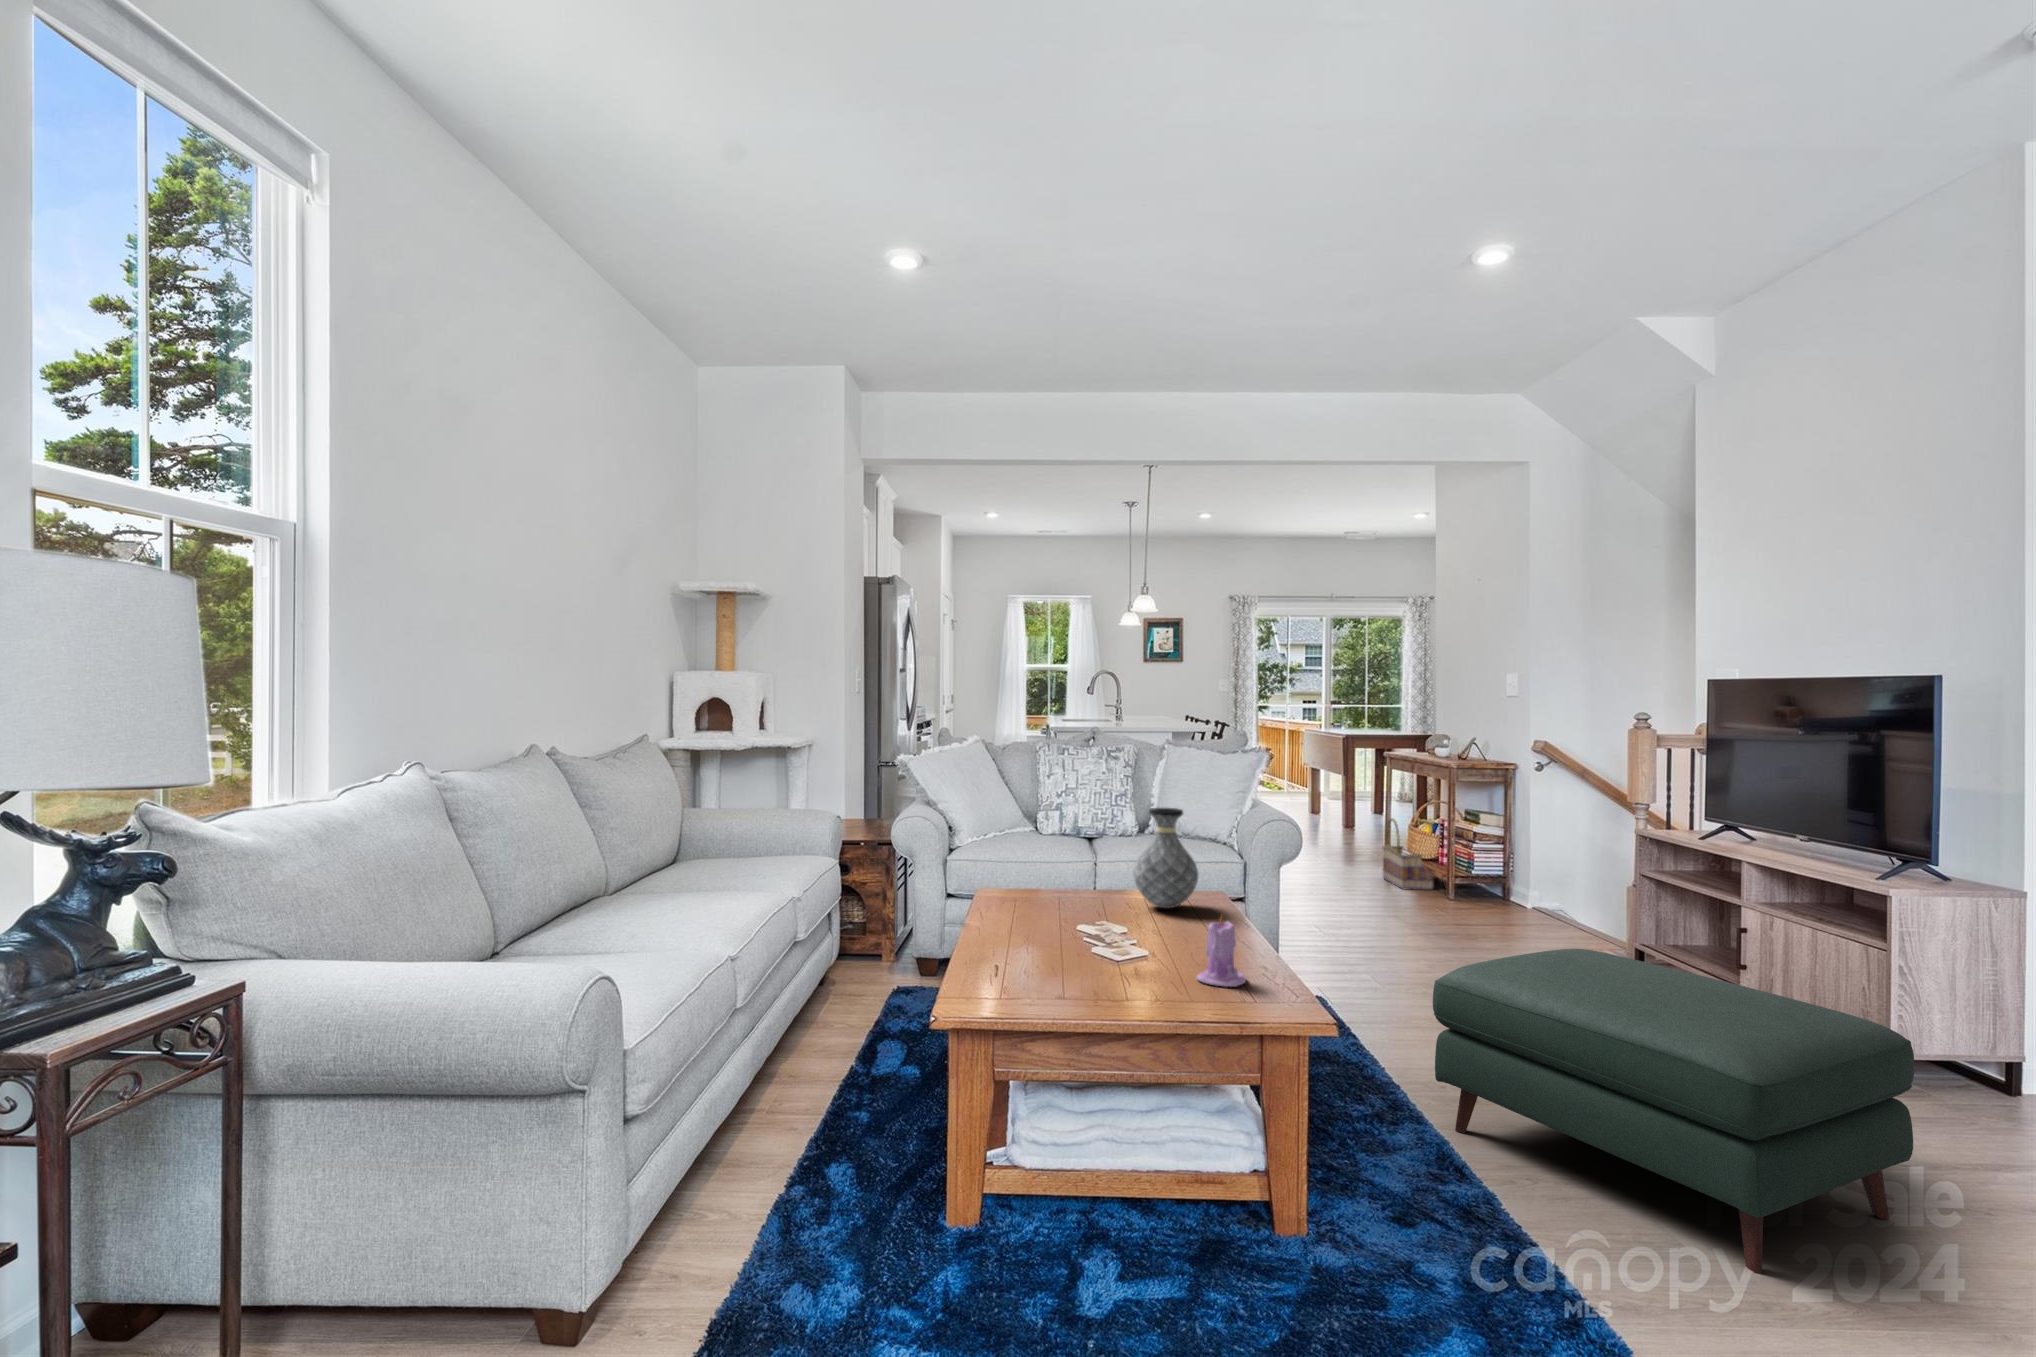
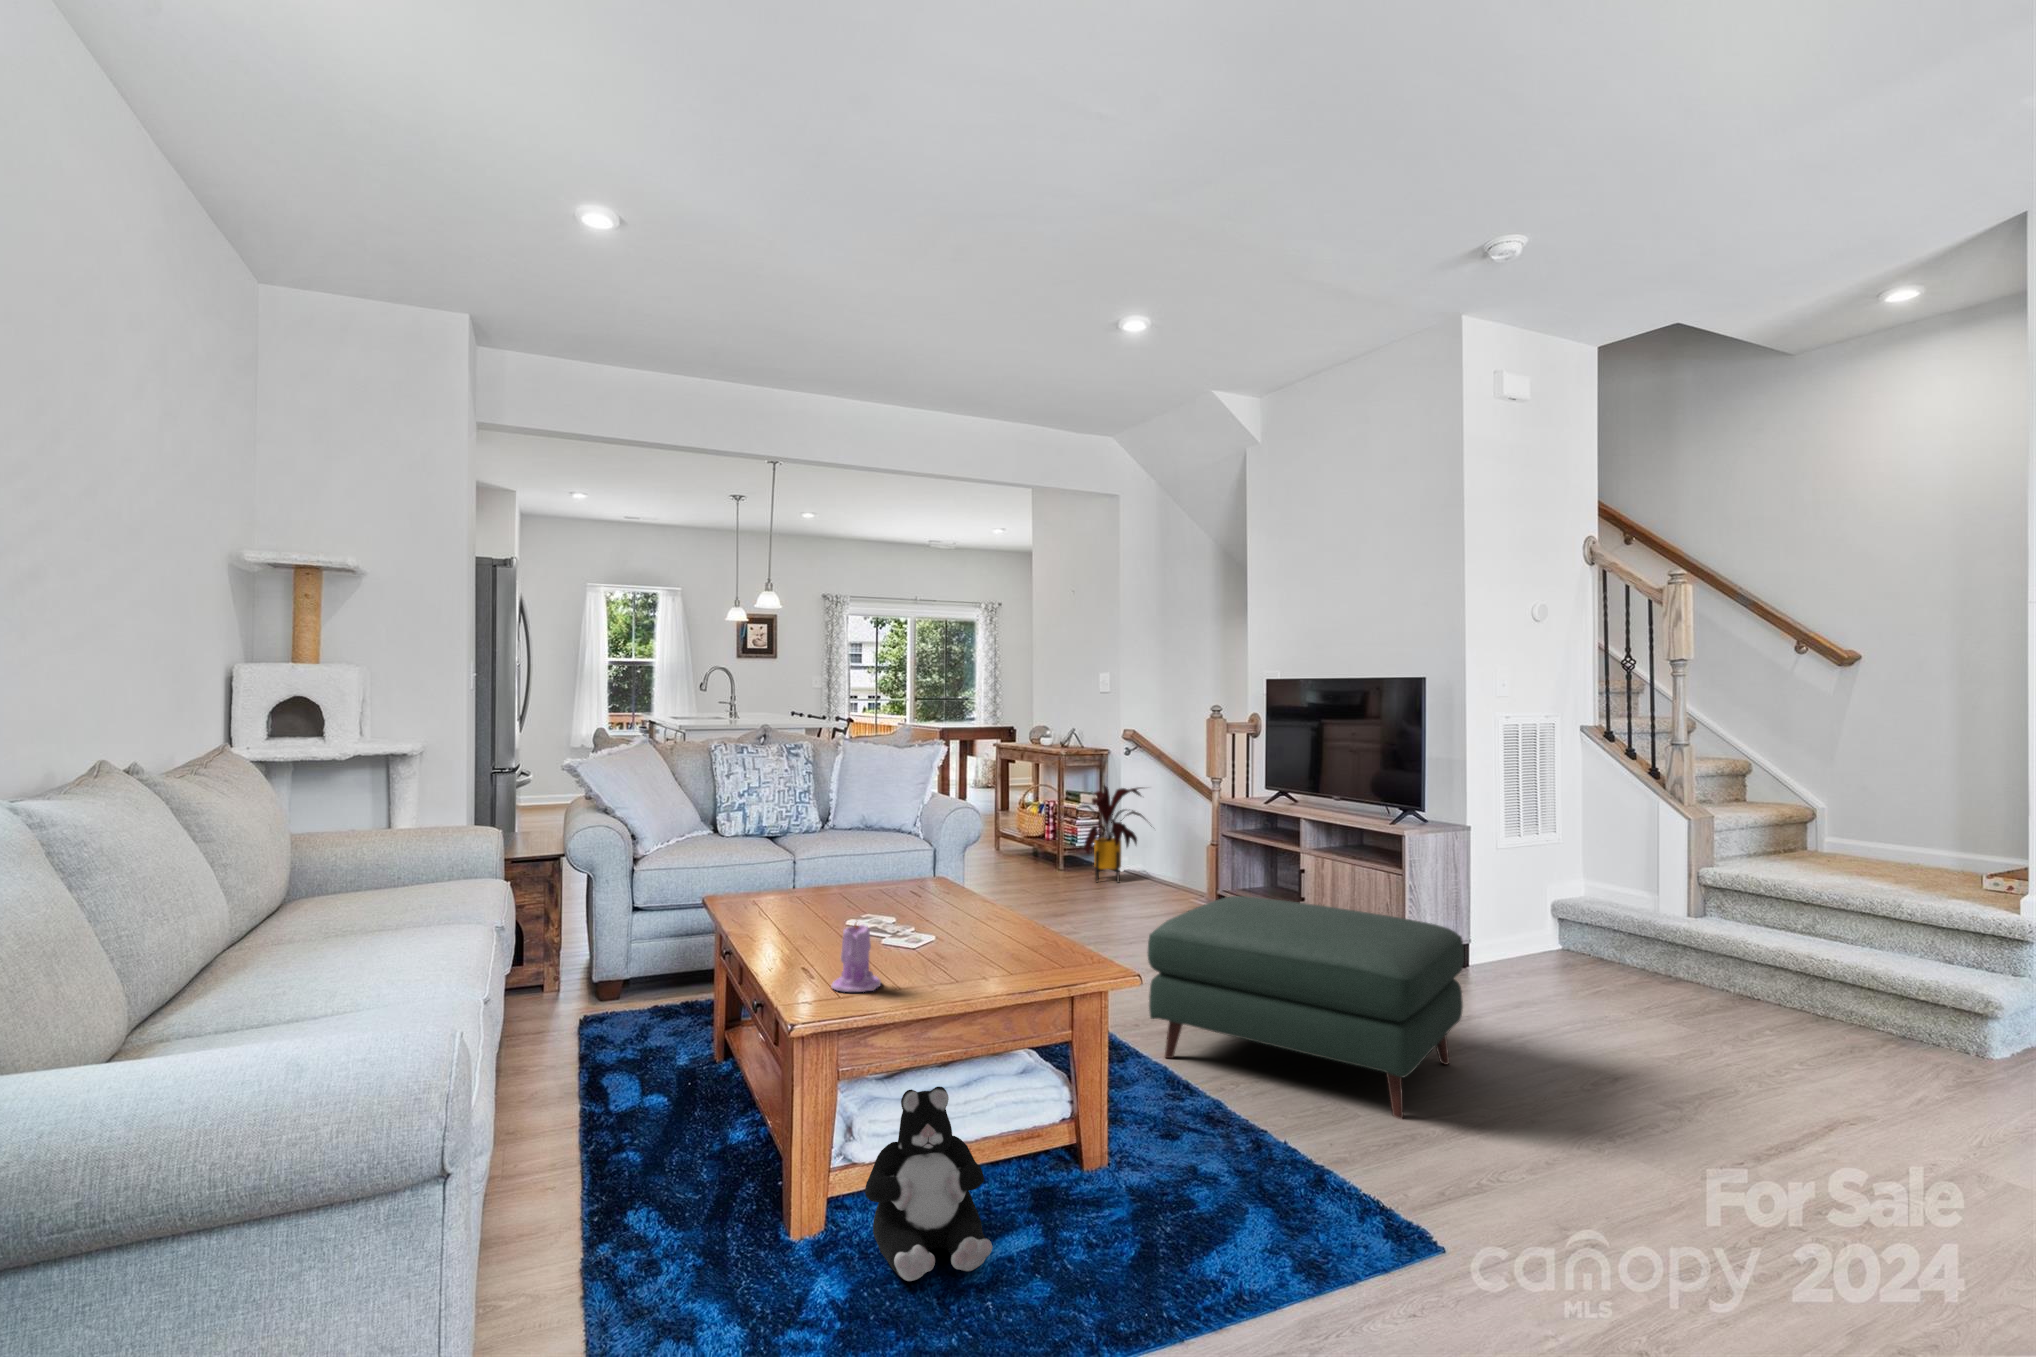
house plant: none [1451,806,1570,923] -> present [1079,786,1145,882]
vase: present [1133,808,1198,909] -> none [874,802,936,898]
basket: present [1383,818,1433,890] -> none [995,800,1041,864]
candle: present [1197,919,1246,987] -> present [831,923,881,992]
plush toy: none [1005,1101,1129,1303] -> present [865,1087,992,1281]

